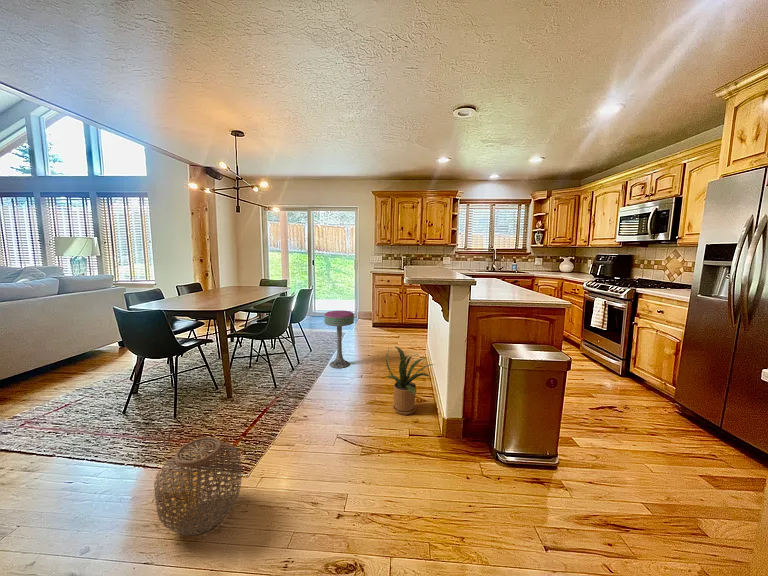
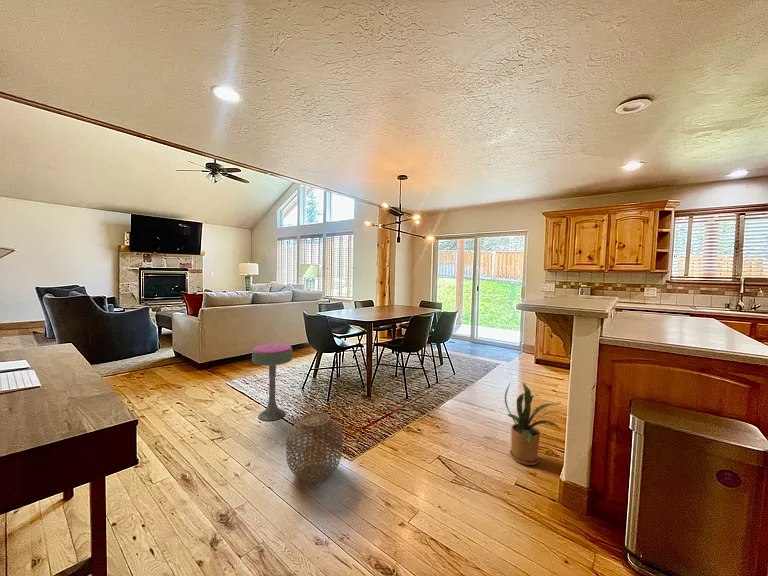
bar stool: present [324,310,354,368] -> present [252,344,292,421]

